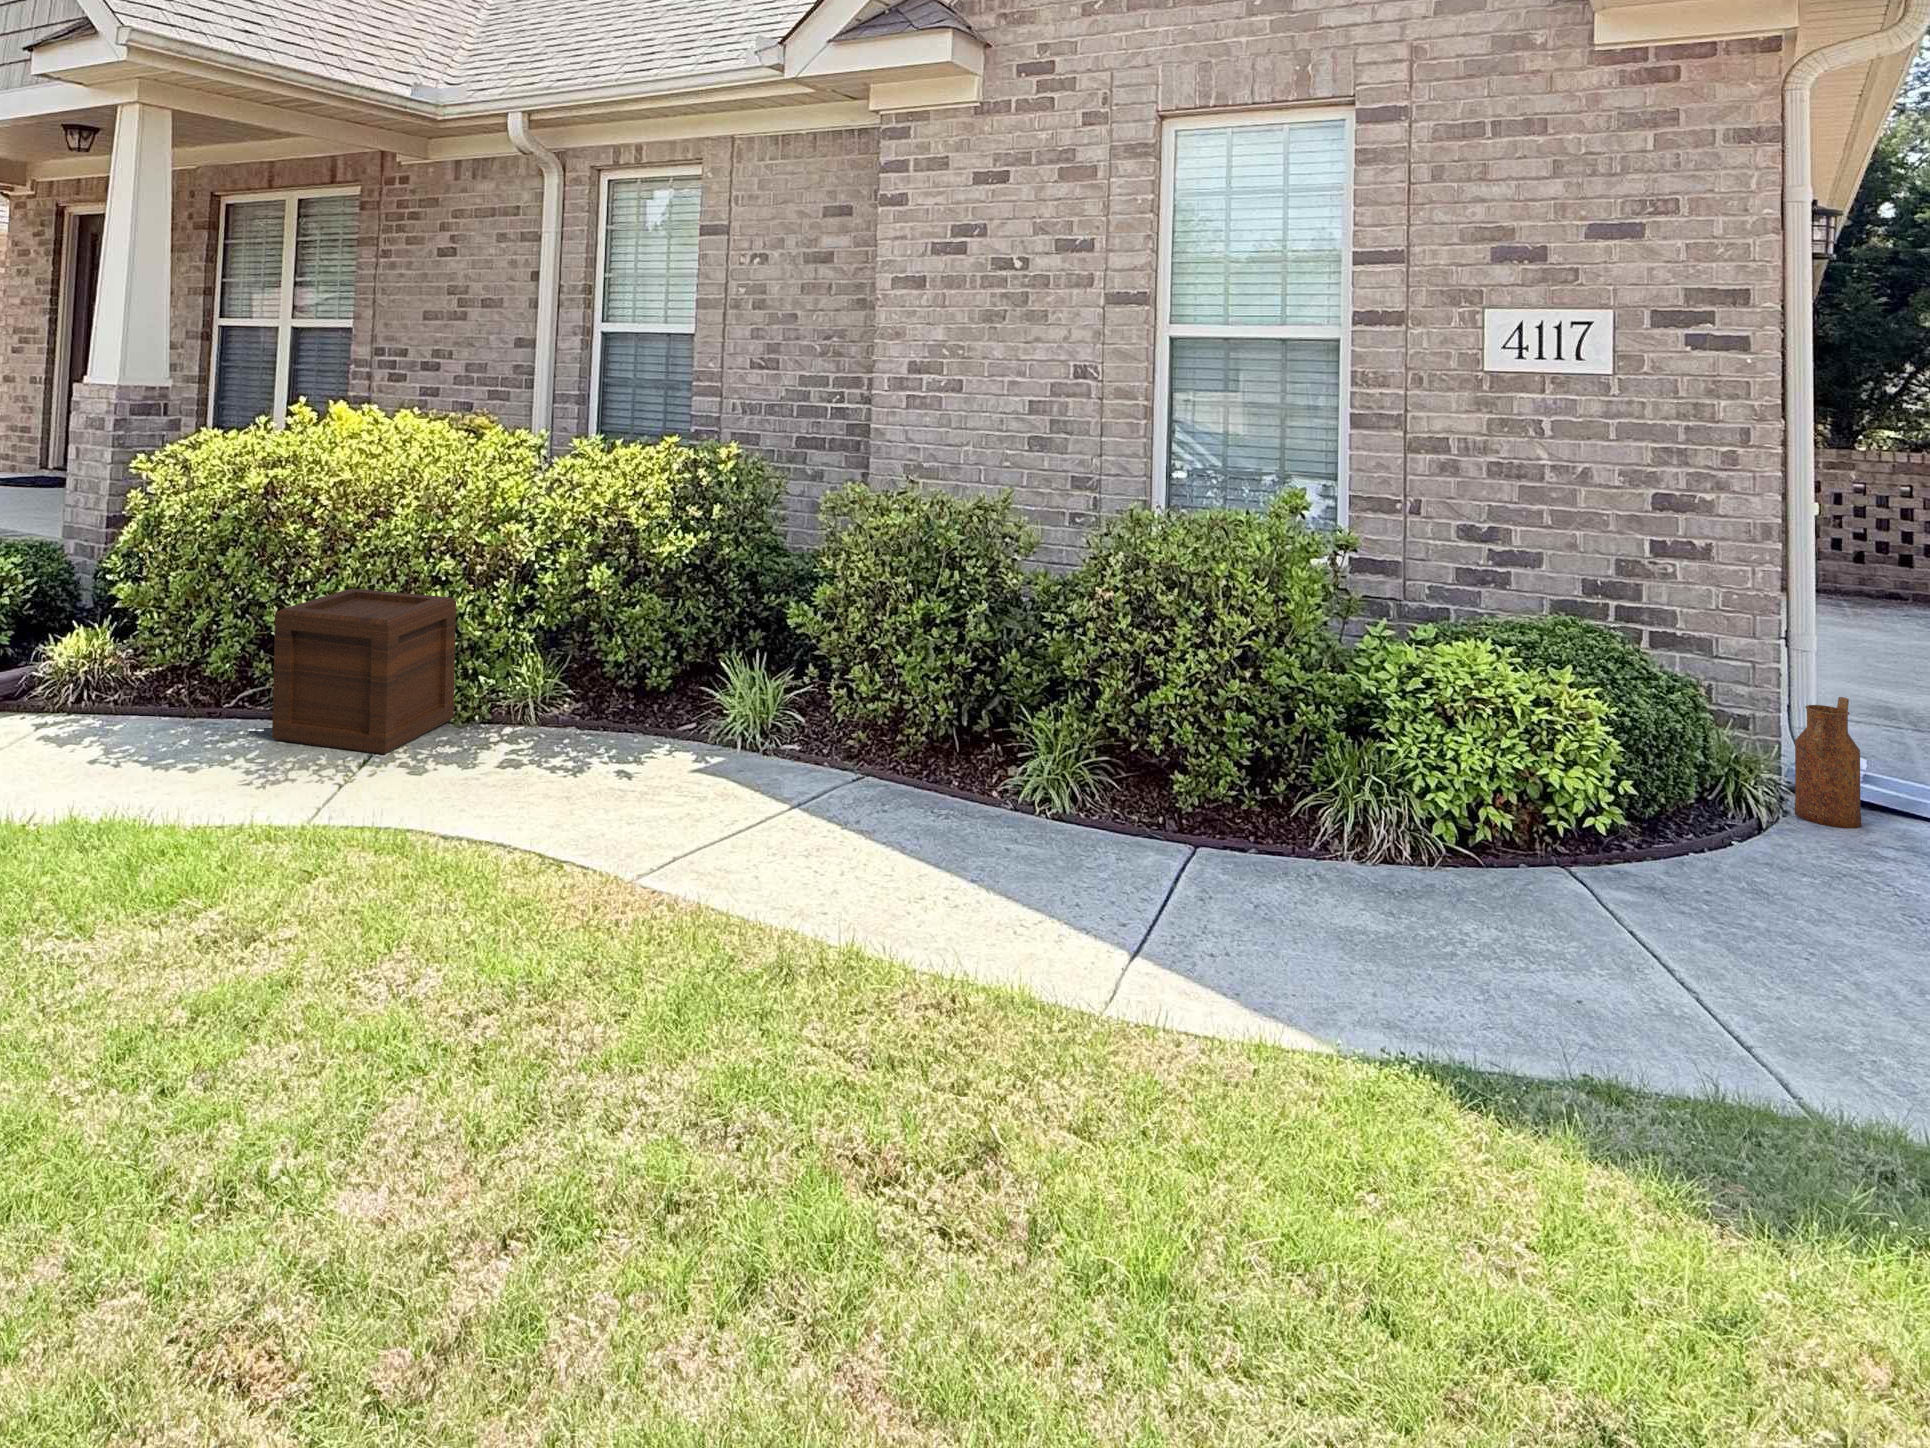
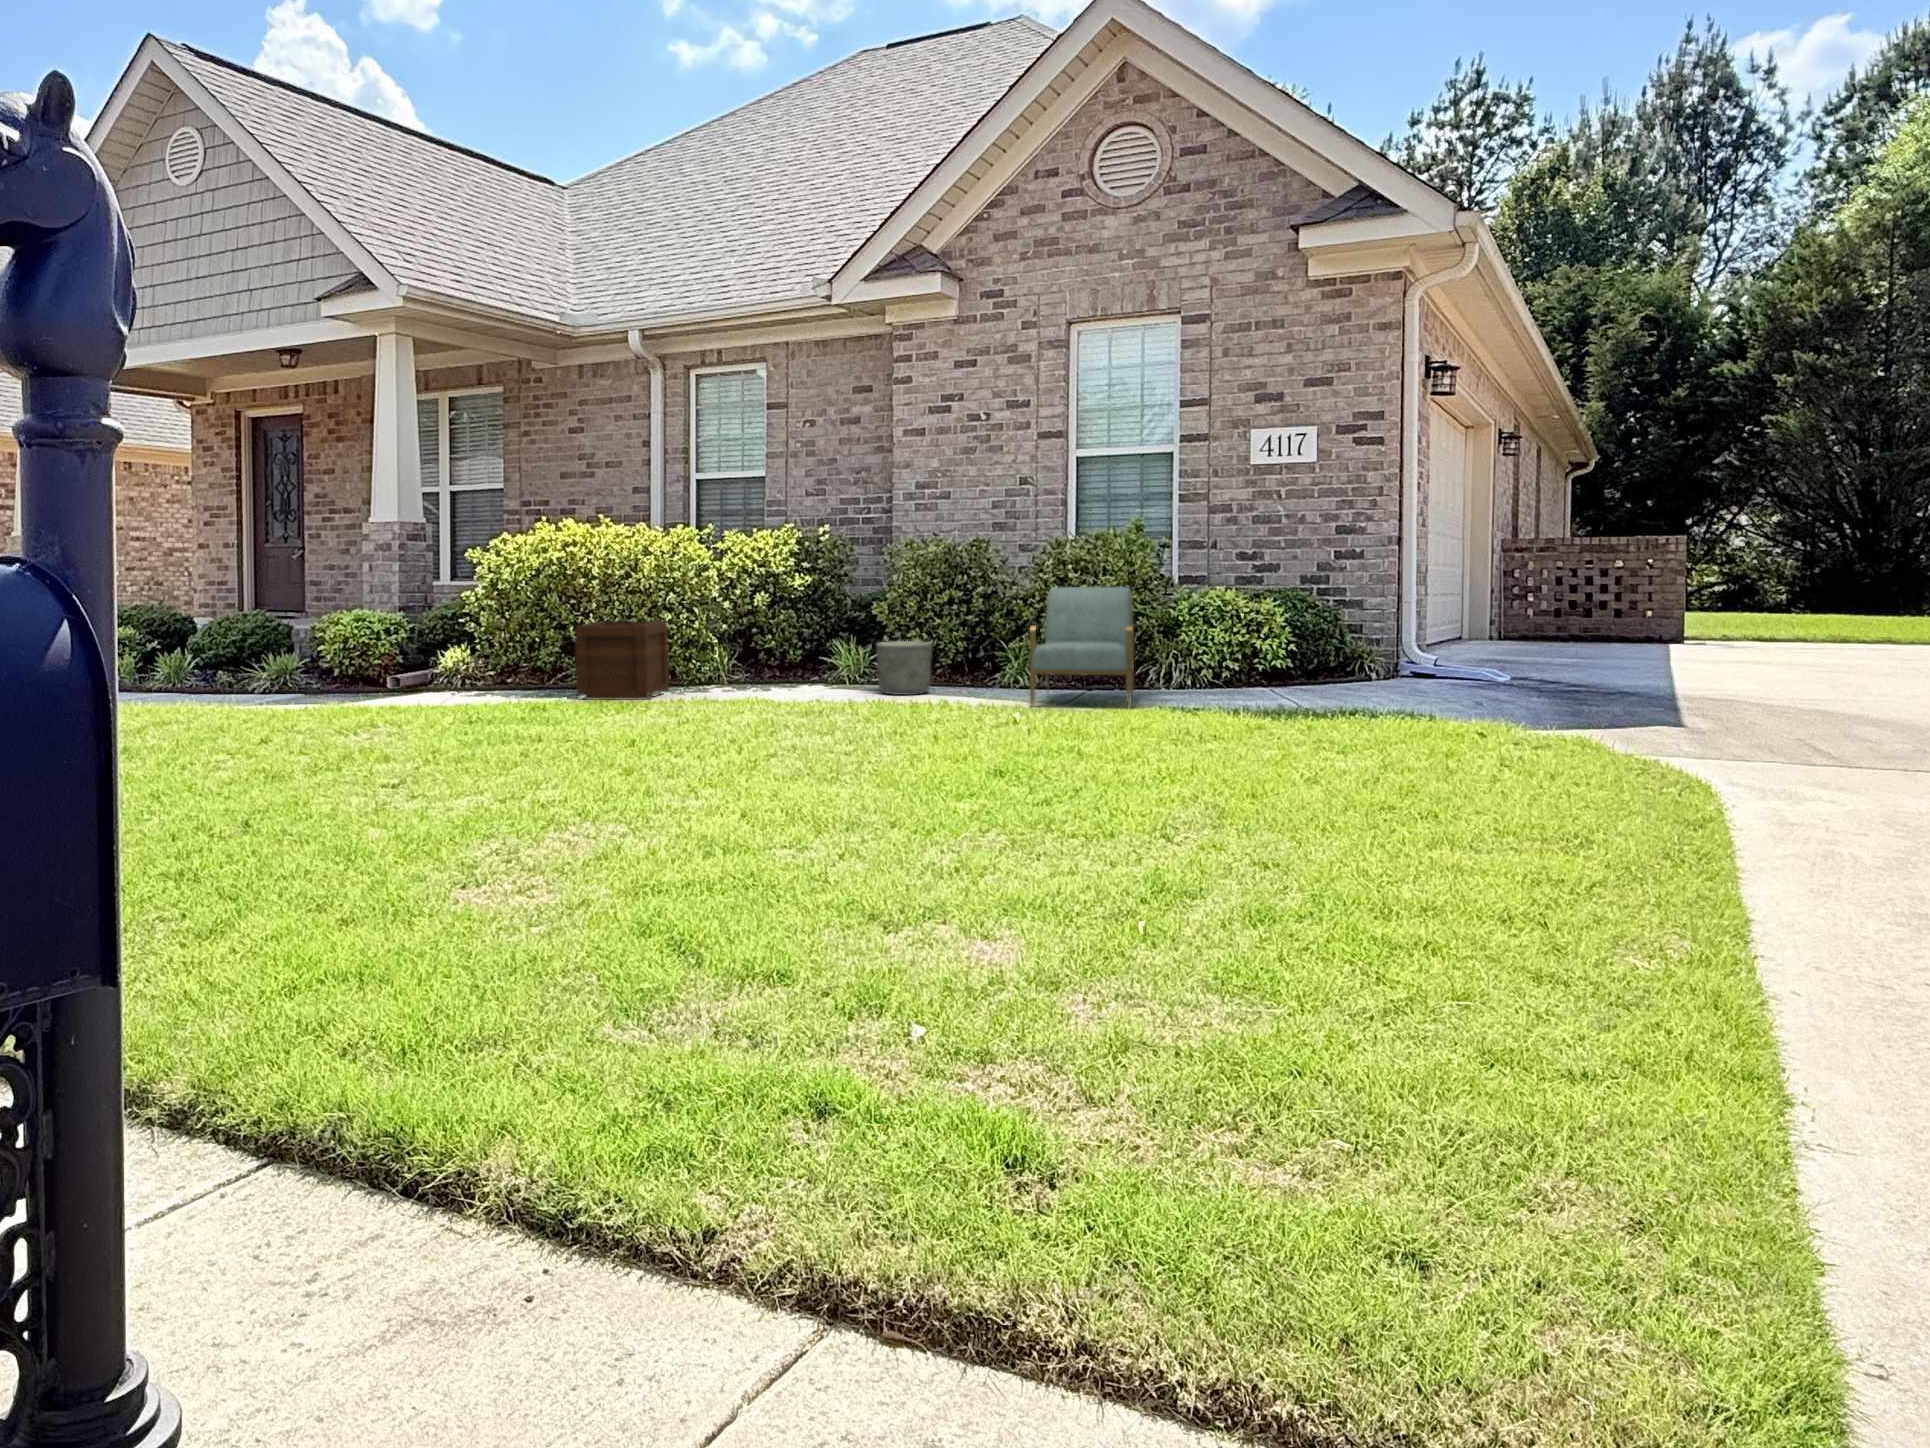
chair: none [1075,611,1297,925] -> present [1030,587,1134,708]
planter: none [799,667,900,781] -> present [876,641,932,695]
watering can: present [1795,697,1861,828] -> none [1397,624,1429,684]

